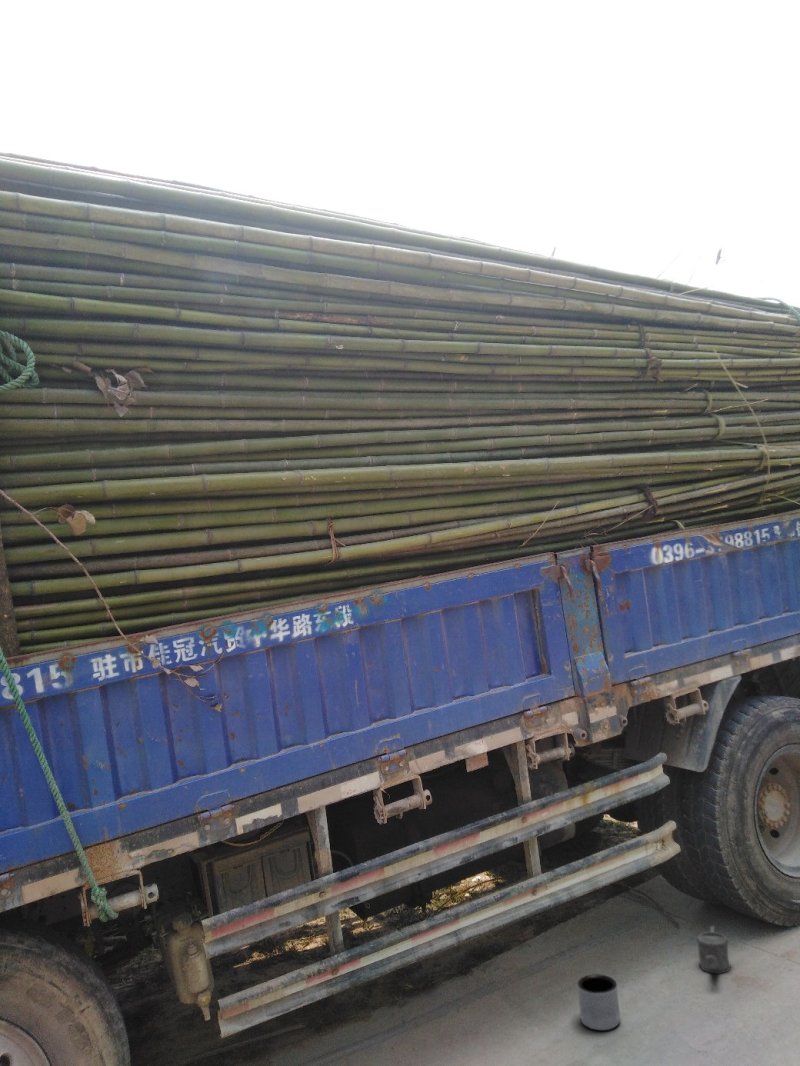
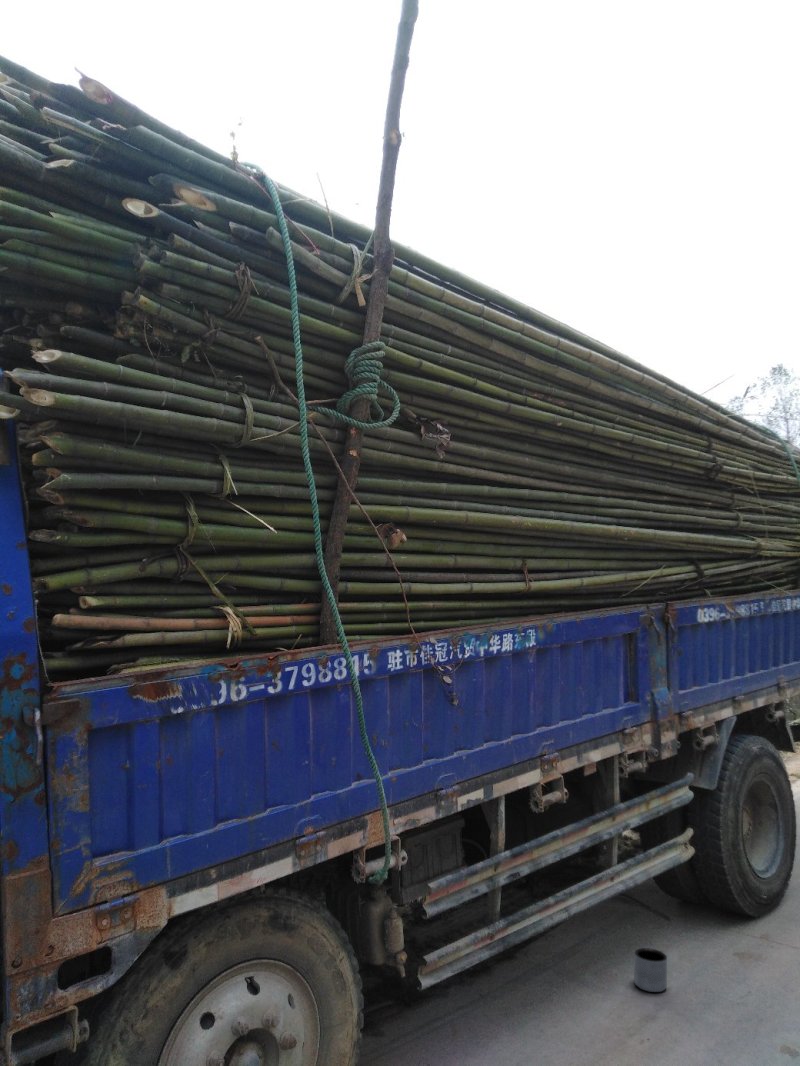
watering can: present [697,926,730,974] -> none [701,916,728,953]

